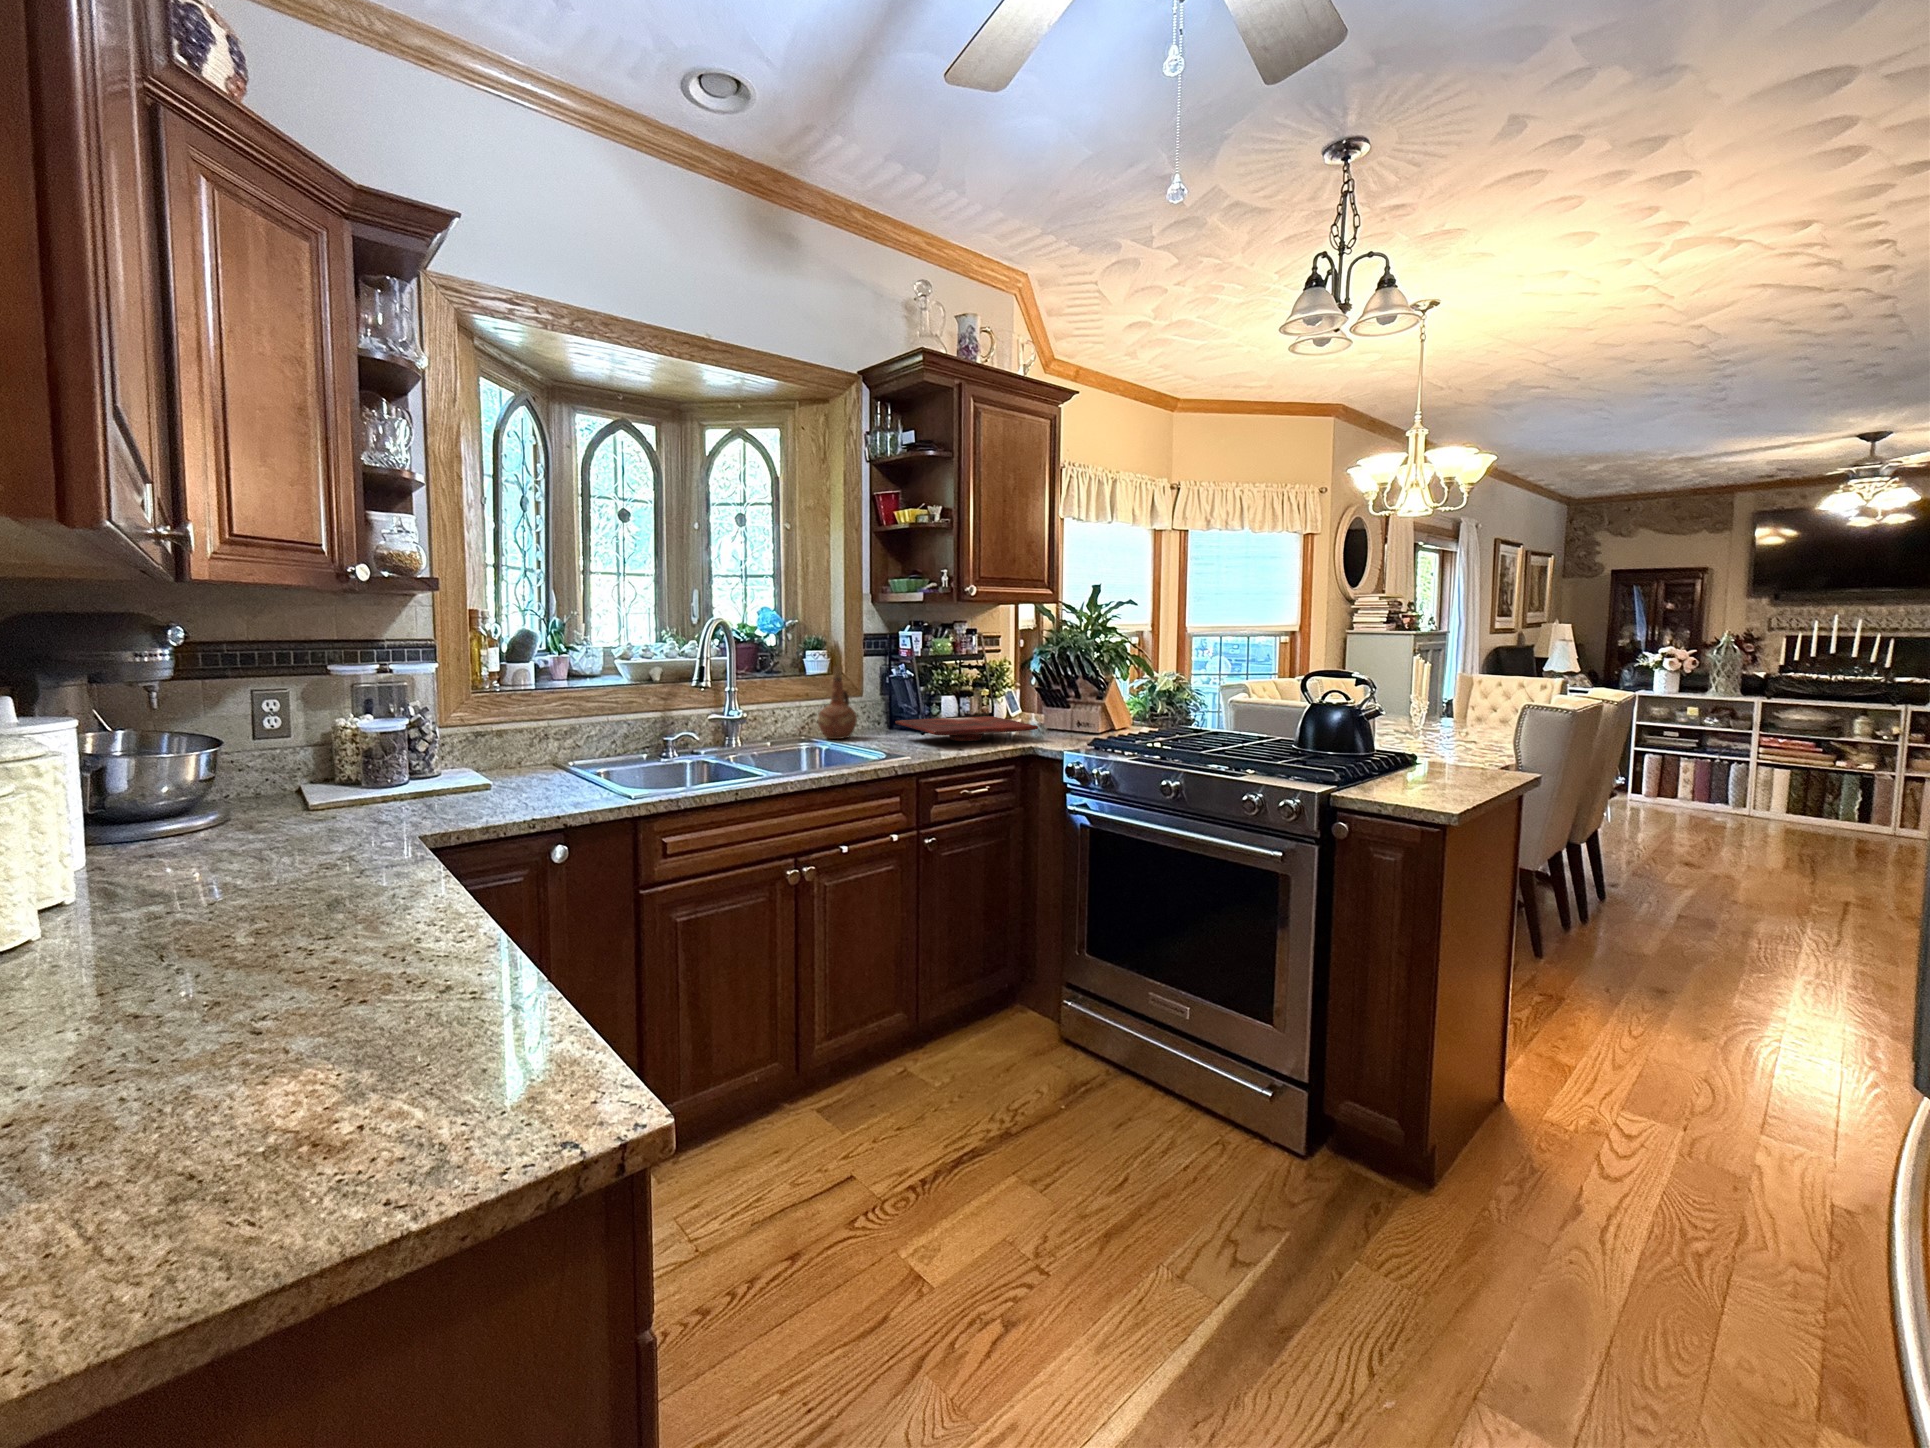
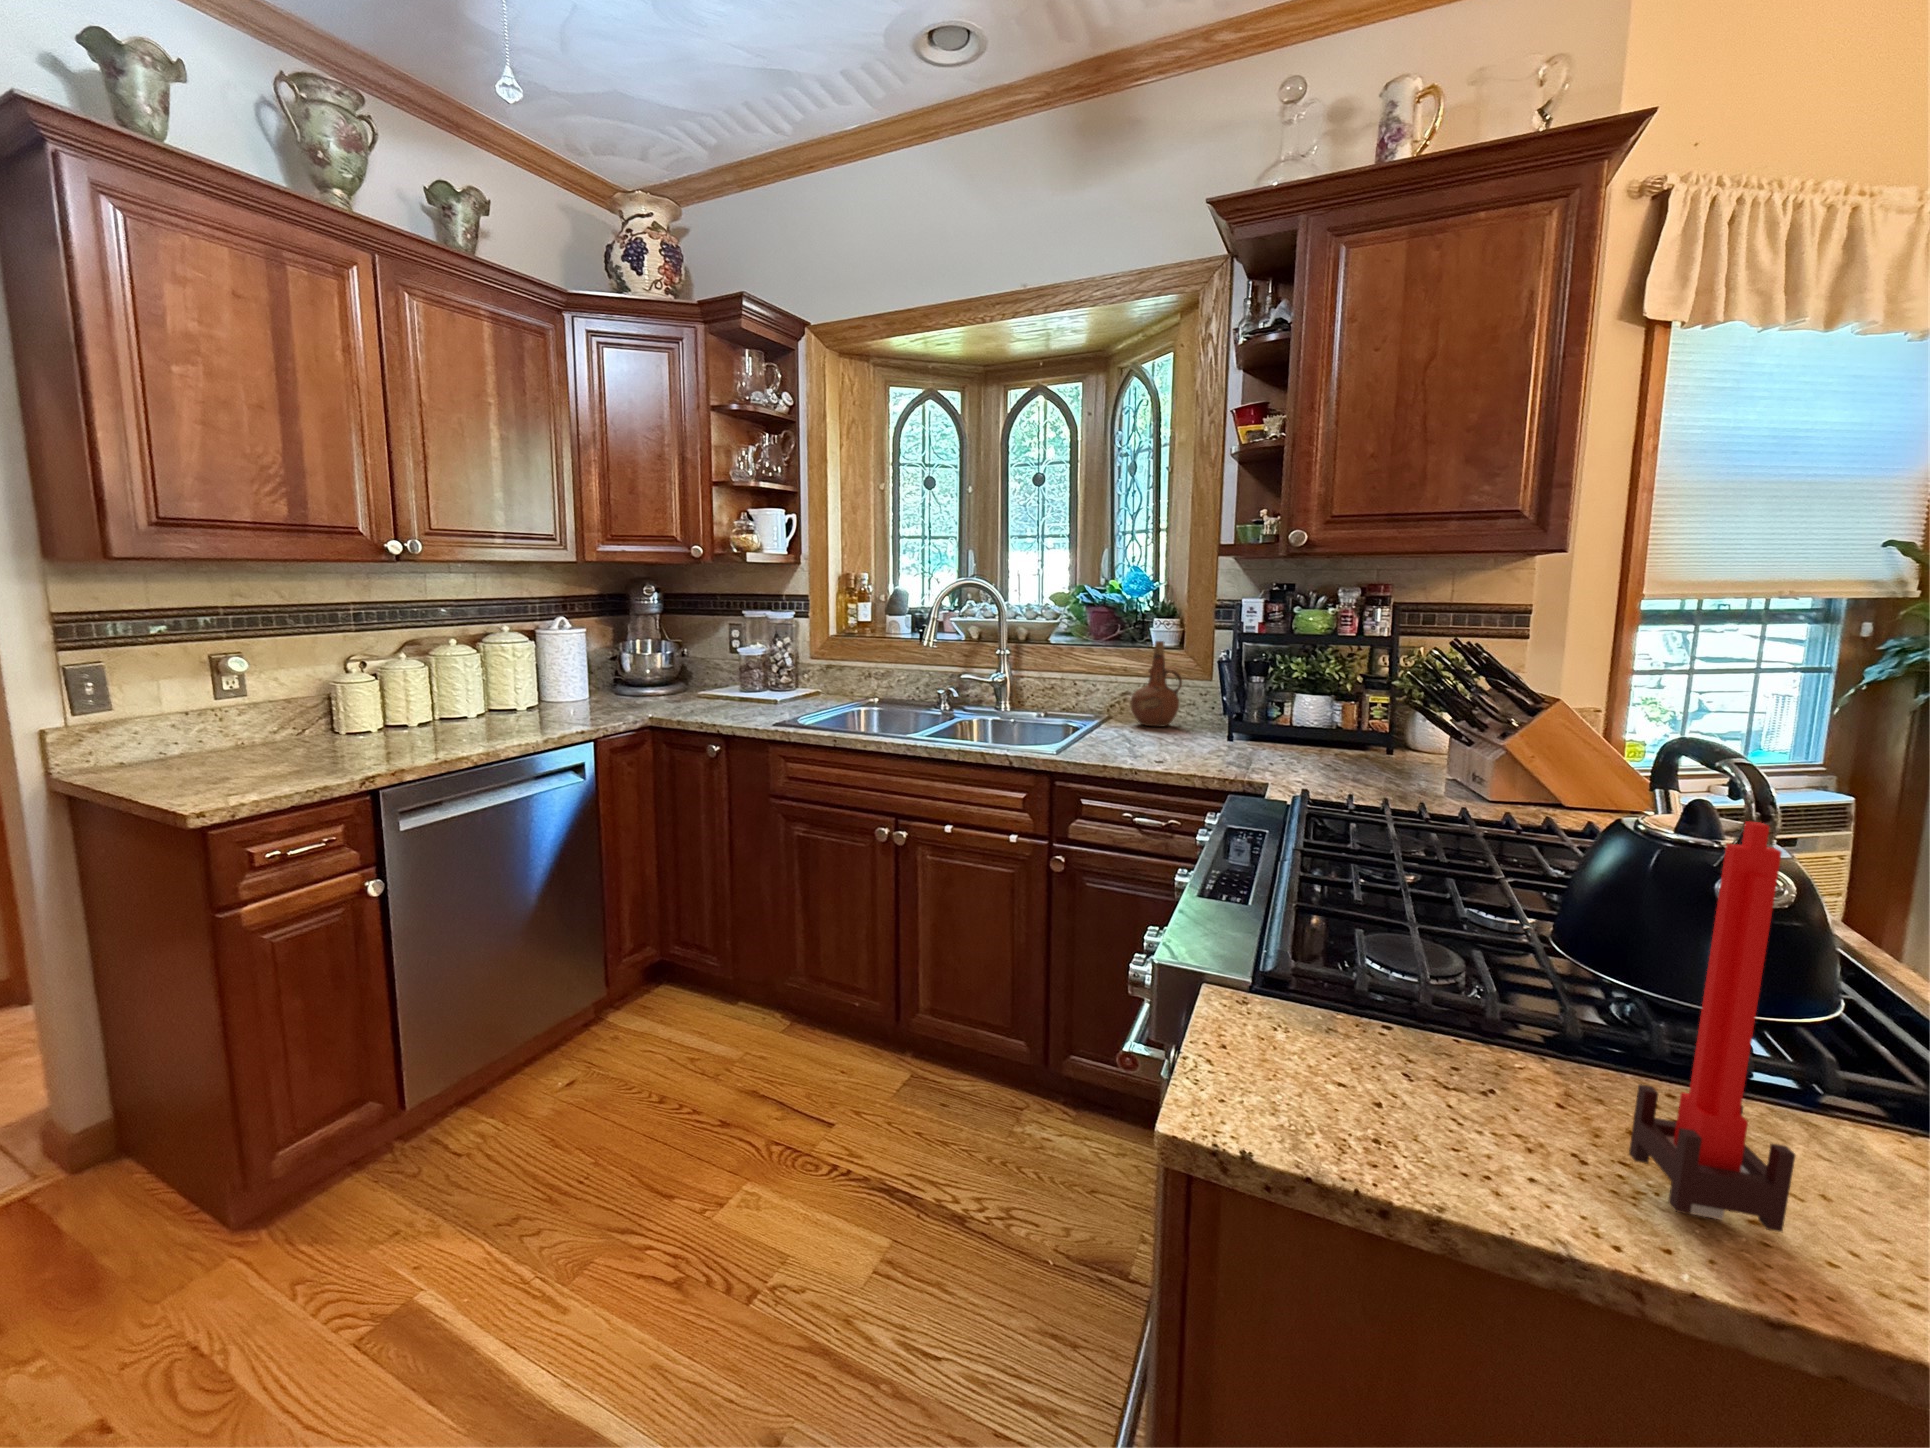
candle: none [1441,678,1472,791] -> present [1629,821,1795,1232]
cutting board: present [895,716,1038,741] -> none [1139,715,1348,760]

